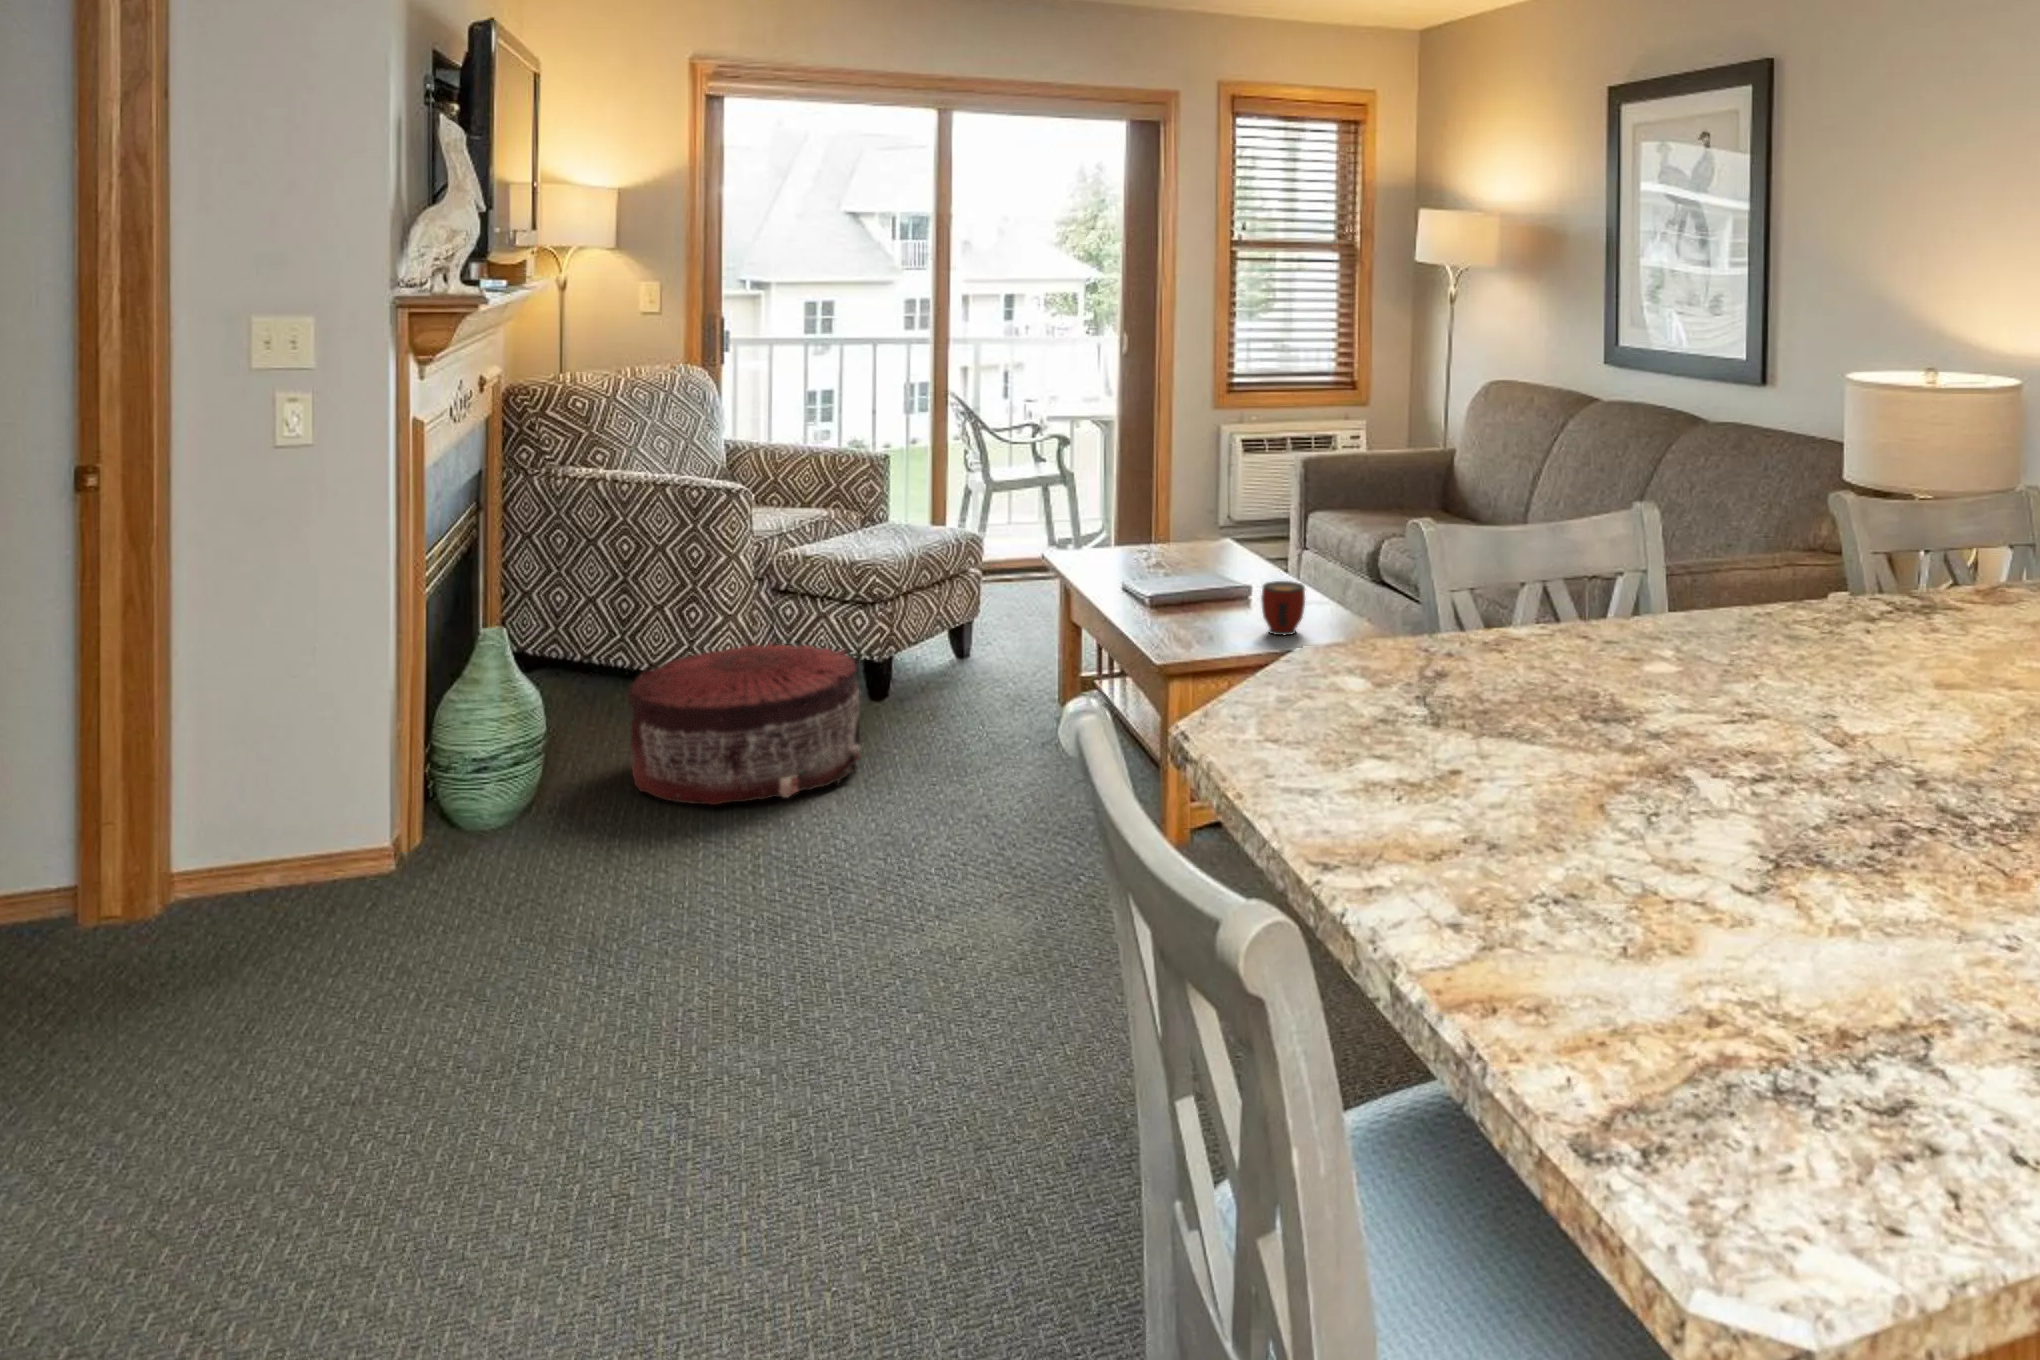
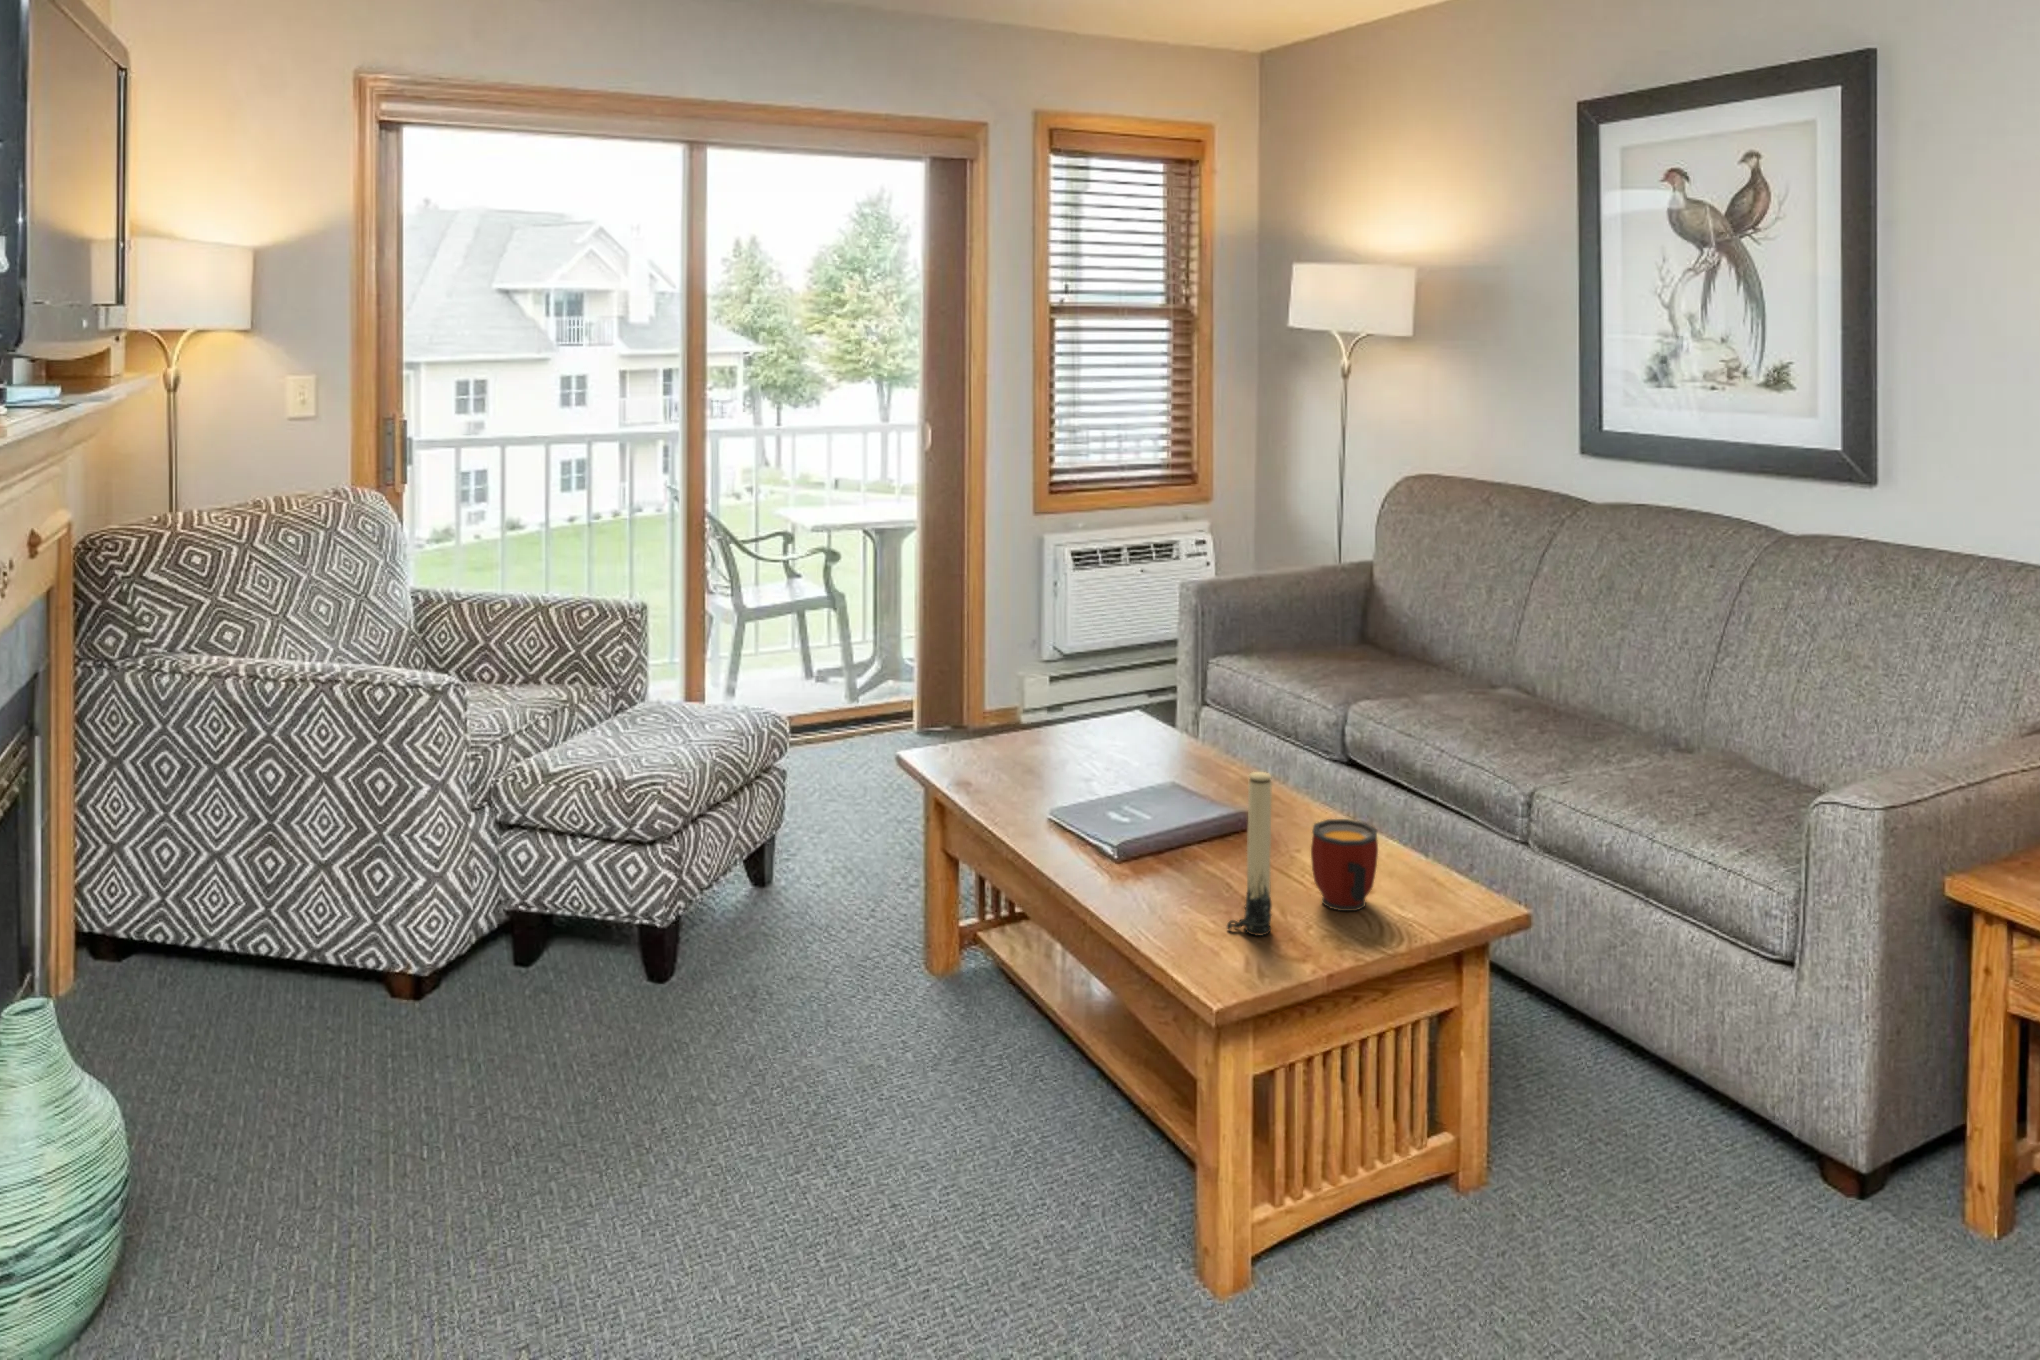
candle: none [1198,541,1226,642] -> present [1227,772,1272,936]
pouf: present [628,643,861,805] -> none [273,933,669,1284]

